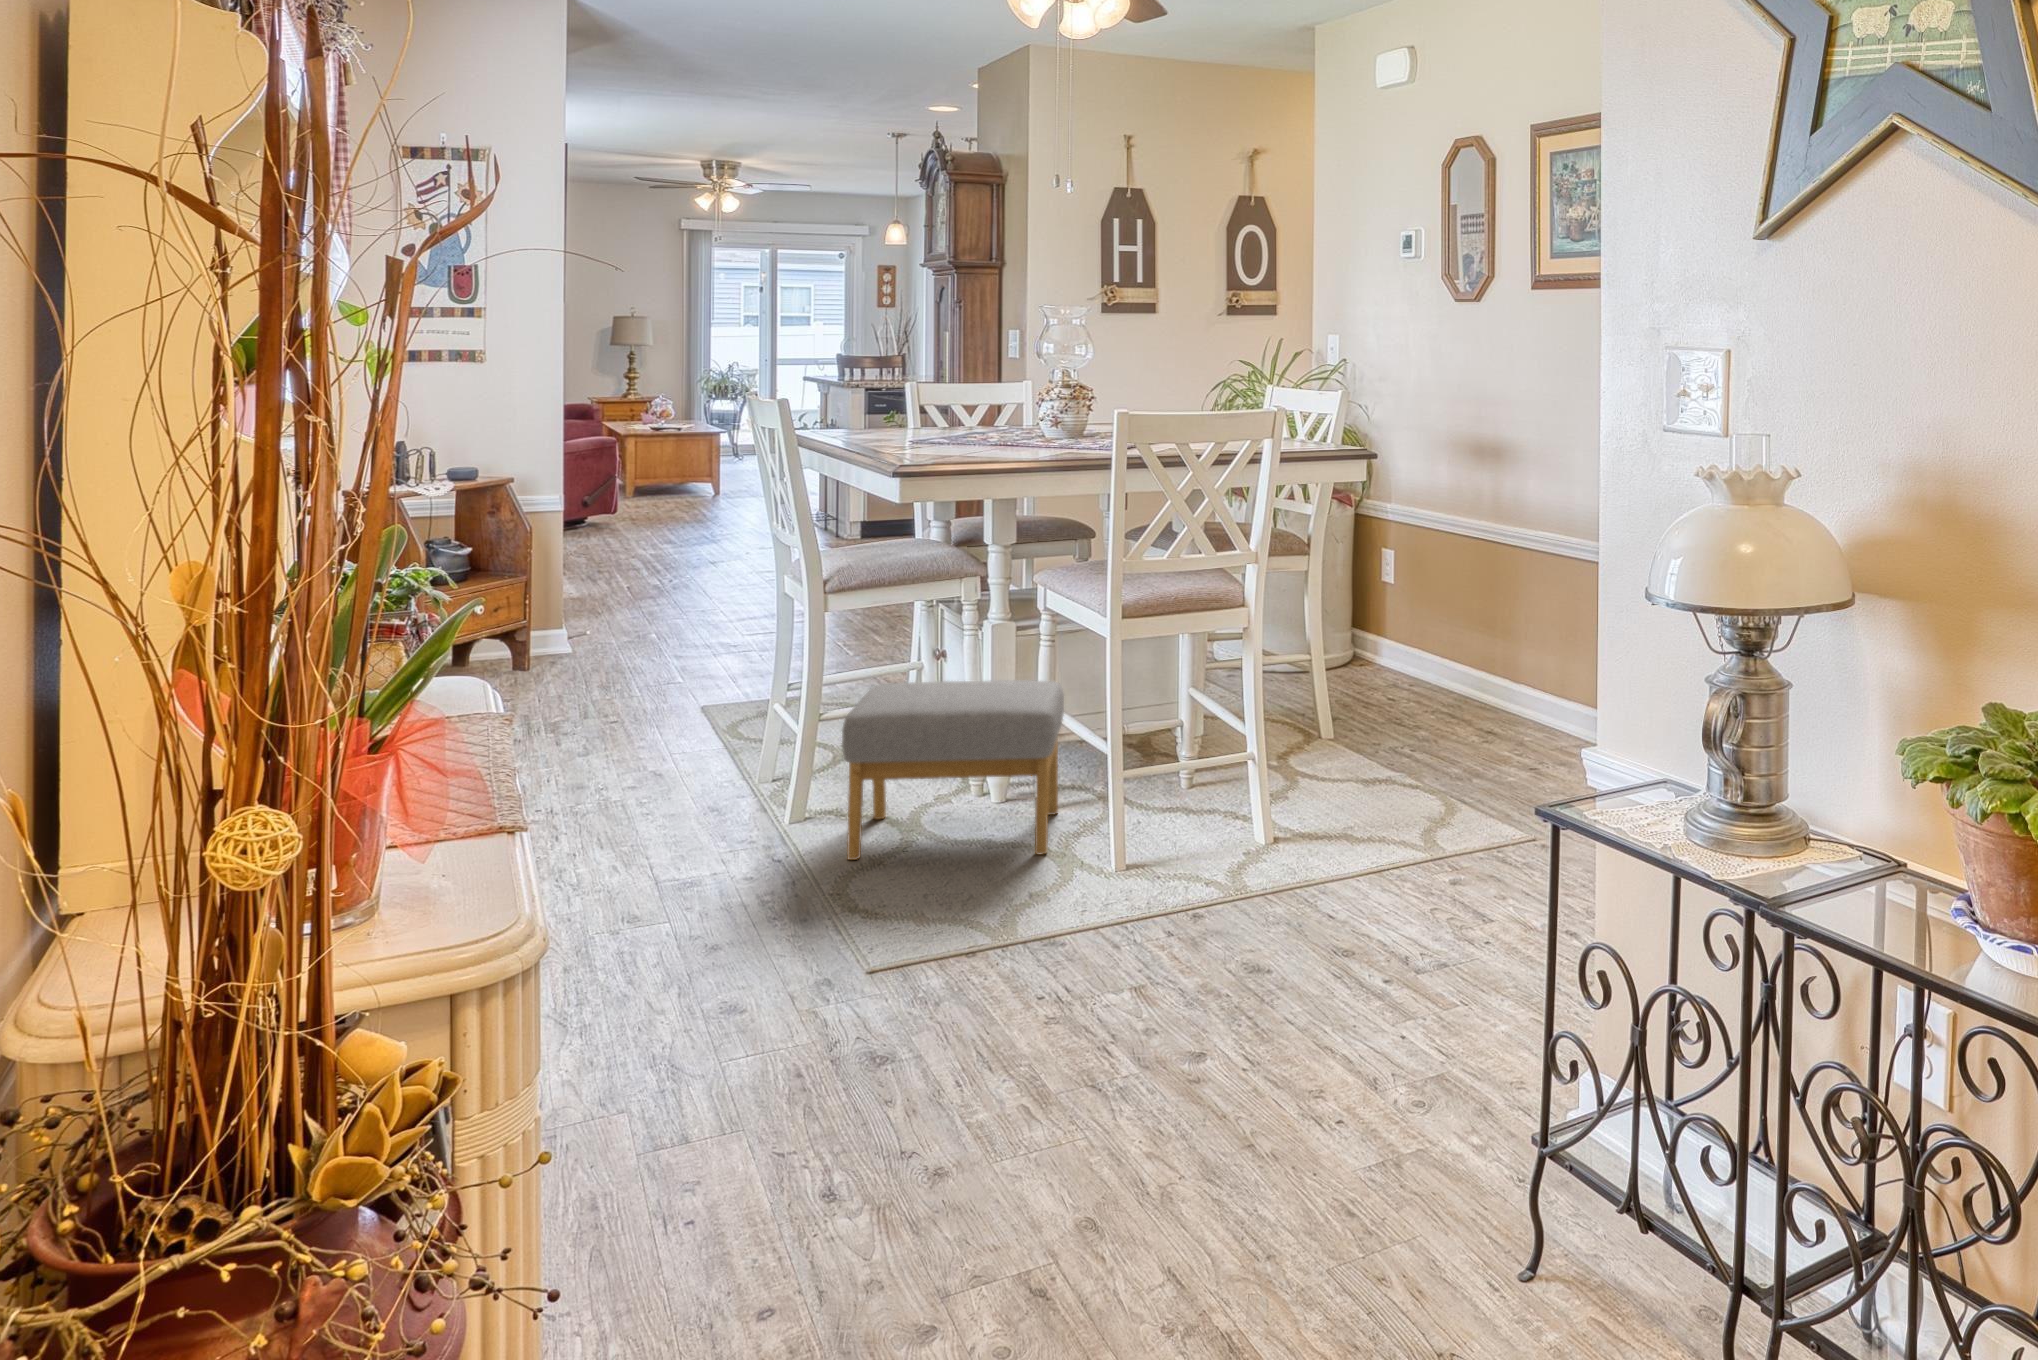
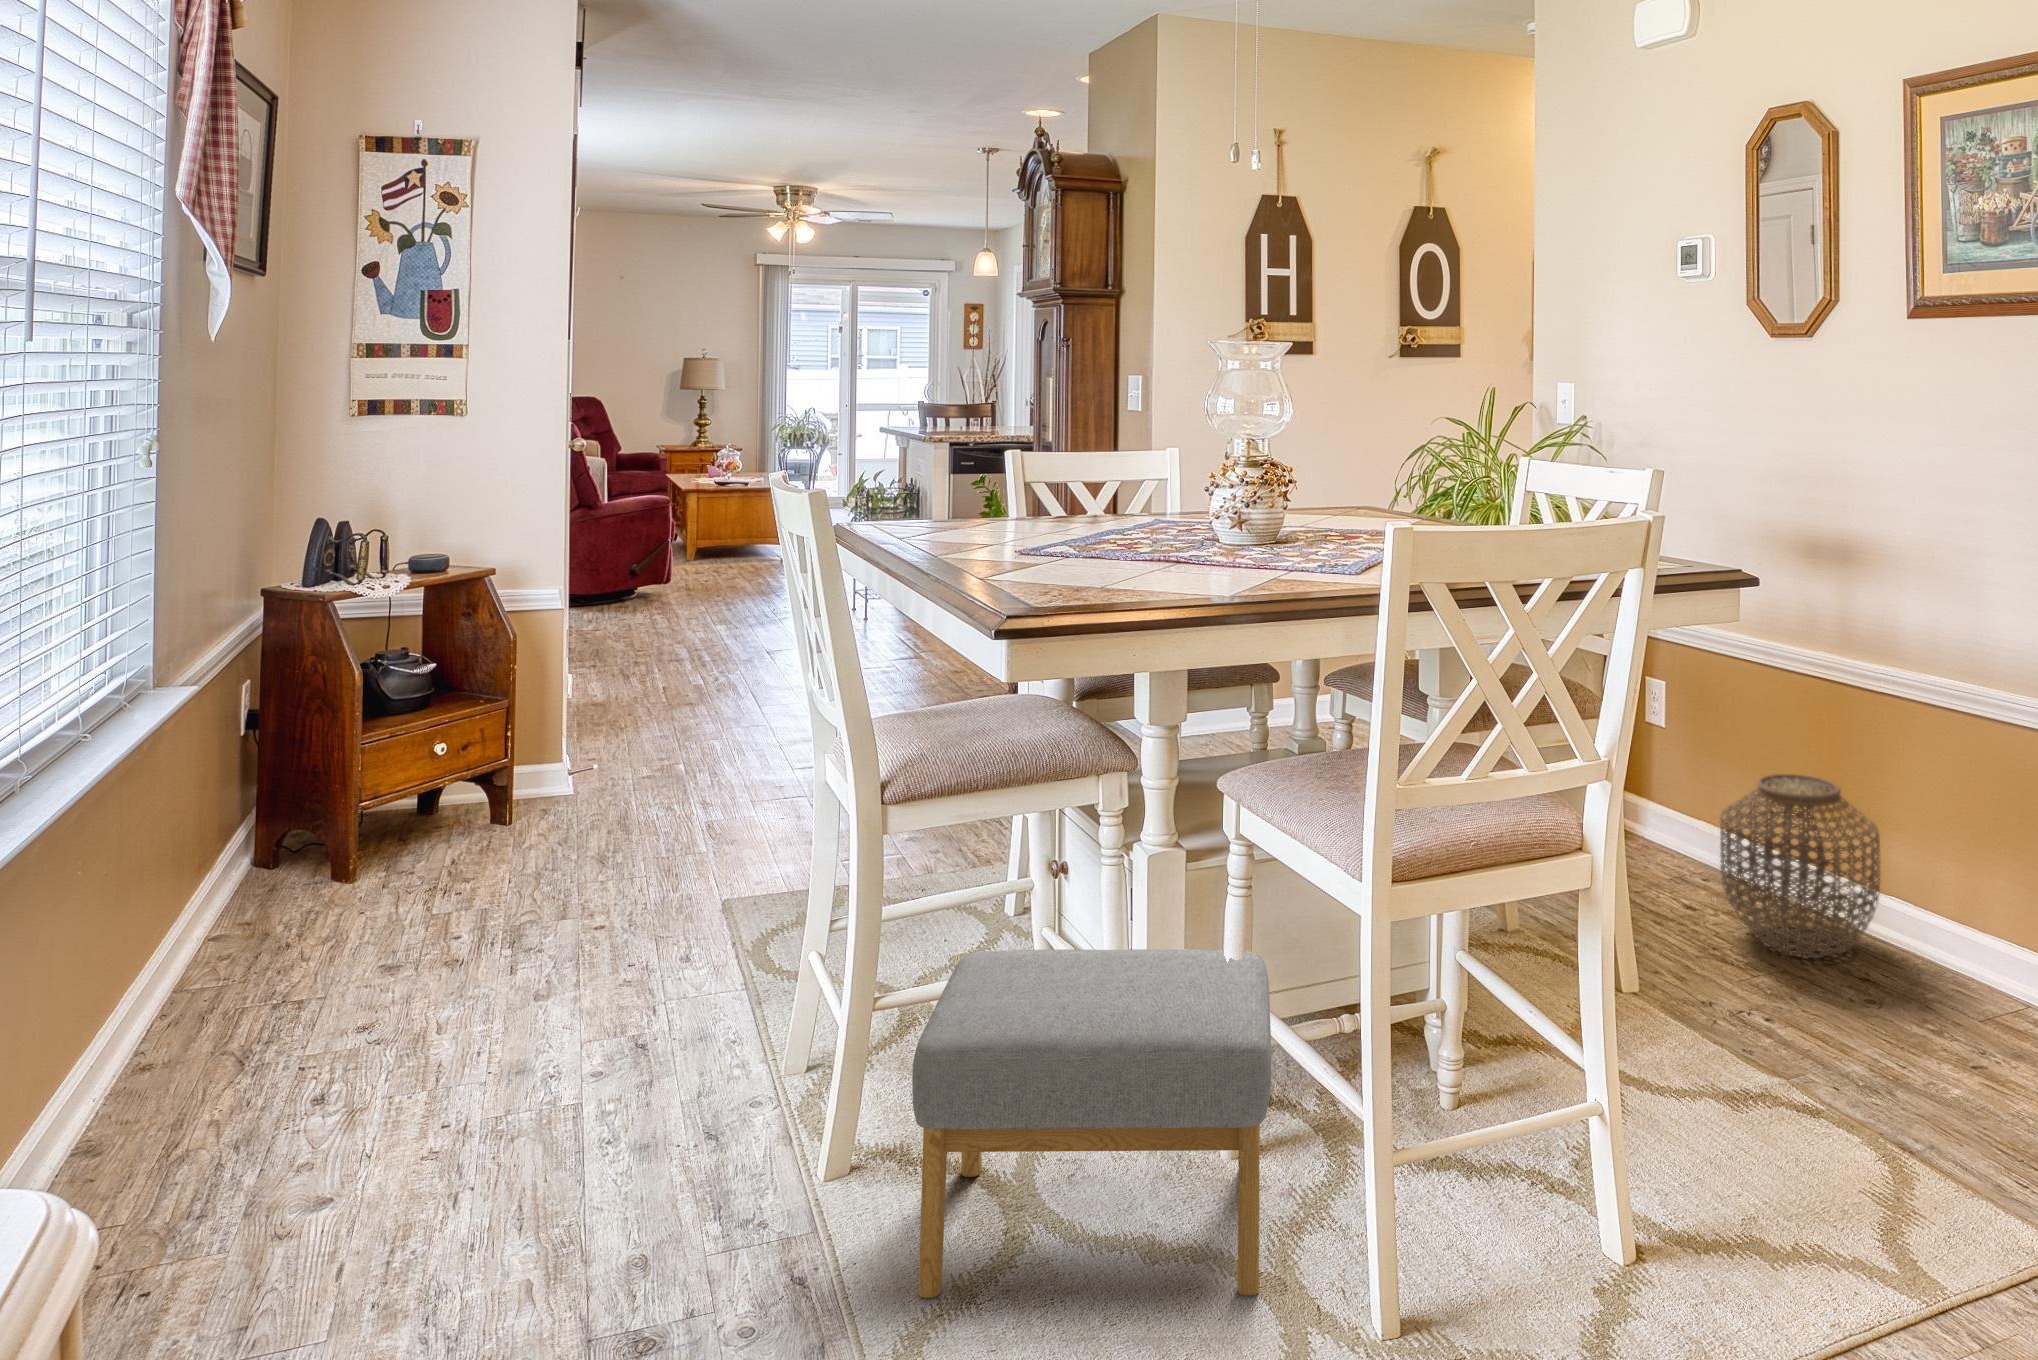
woven basket: none [1407,602,1510,721] -> present [1720,774,1880,958]

